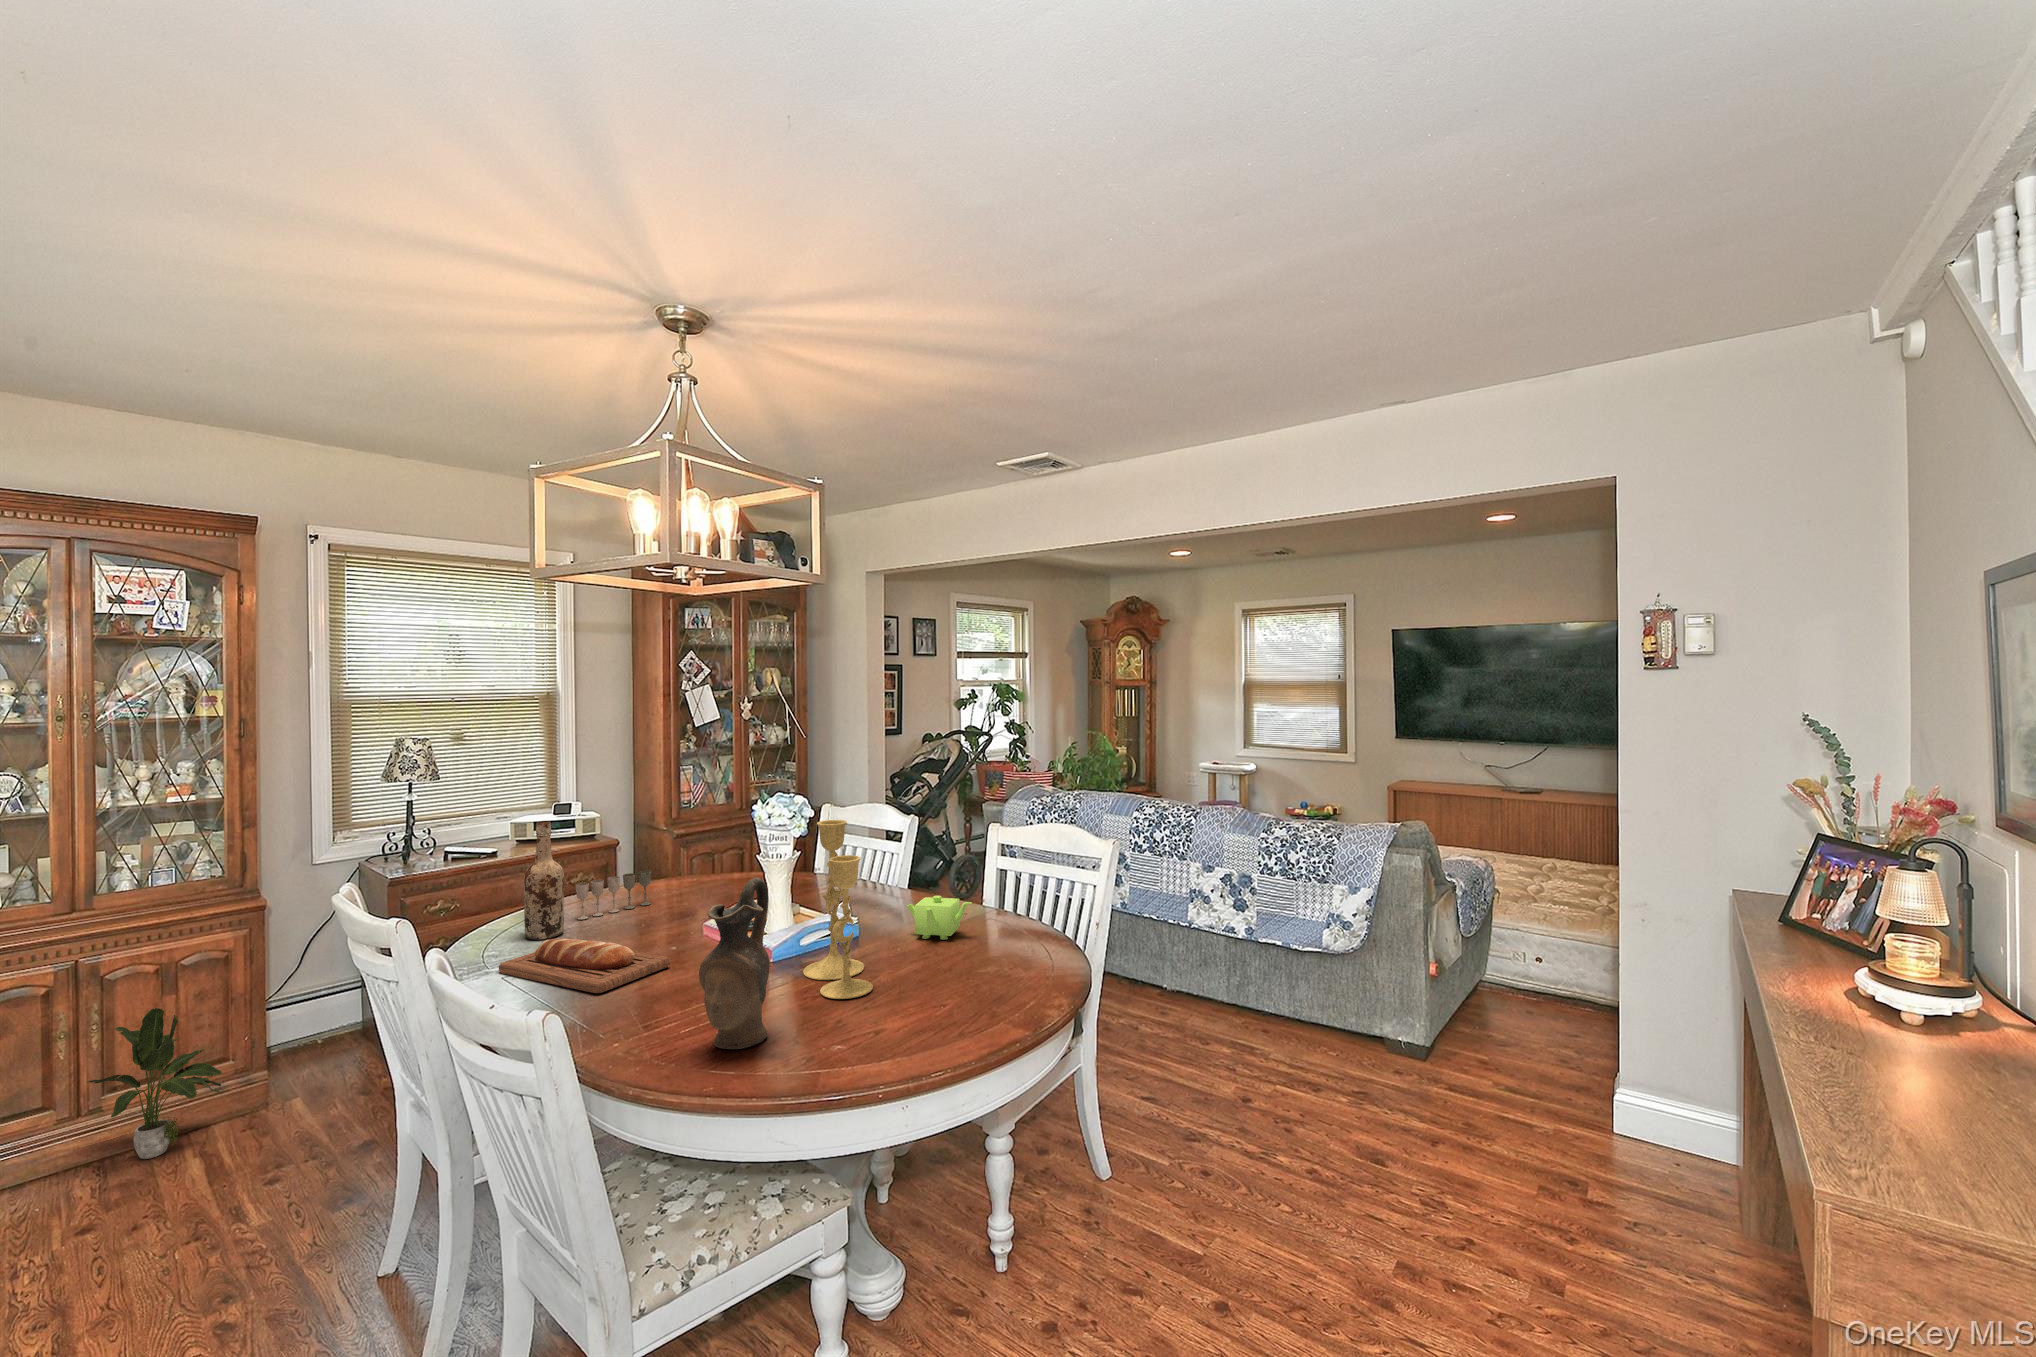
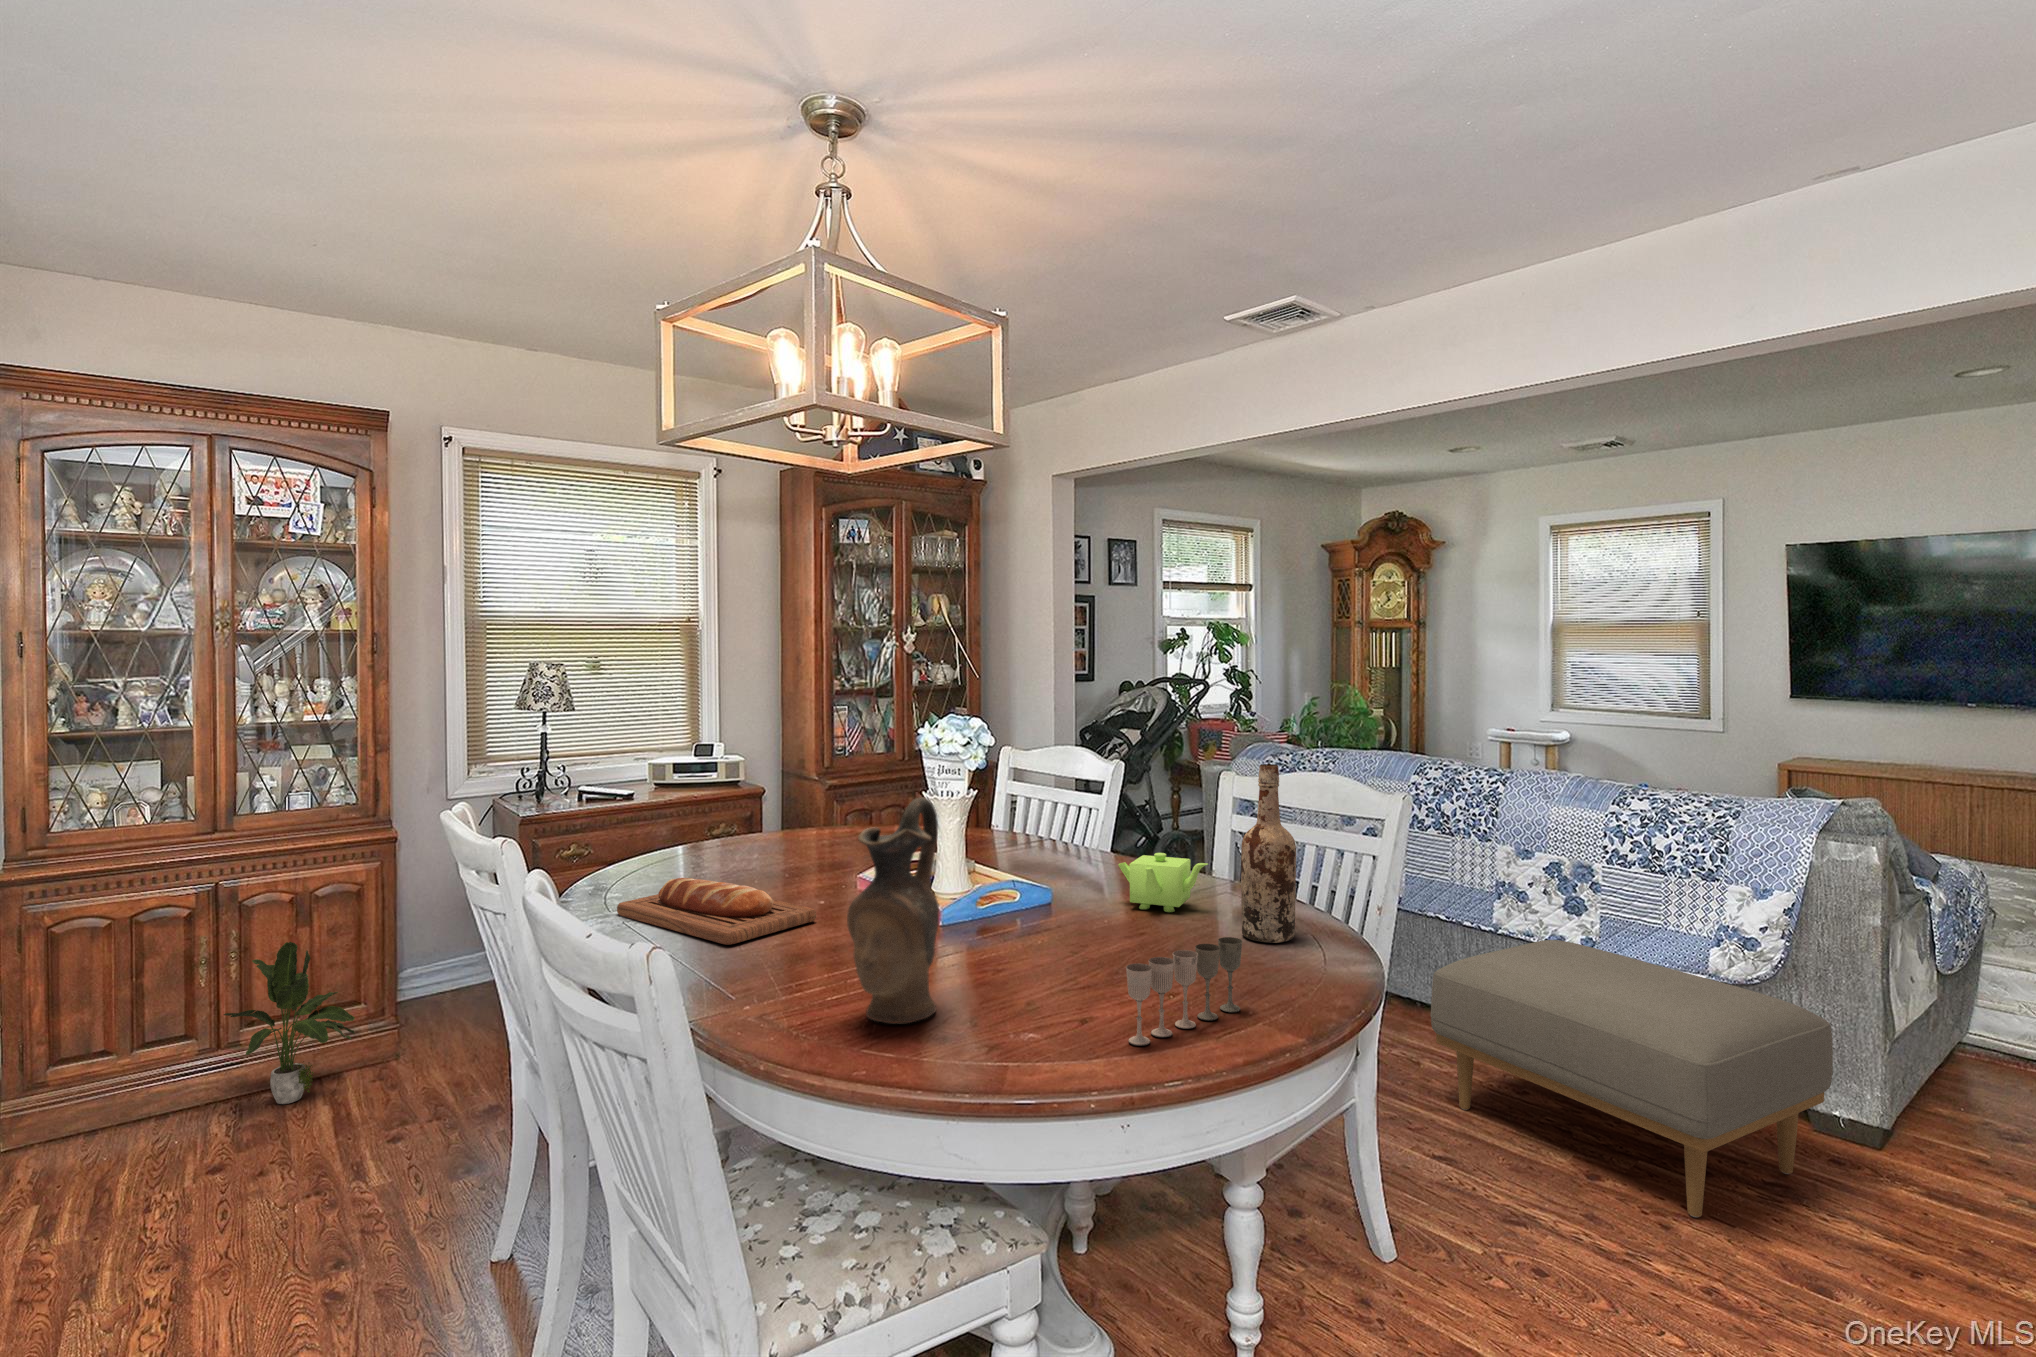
candlestick: present [803,820,873,999] -> none [983,738,1076,974]
wine bottle: present [524,821,564,939] -> present [1241,764,1296,943]
wine glass: present [576,870,651,920] -> present [1126,937,1242,1046]
ottoman: none [1142,930,1396,1123] -> present [1431,940,1833,1217]

